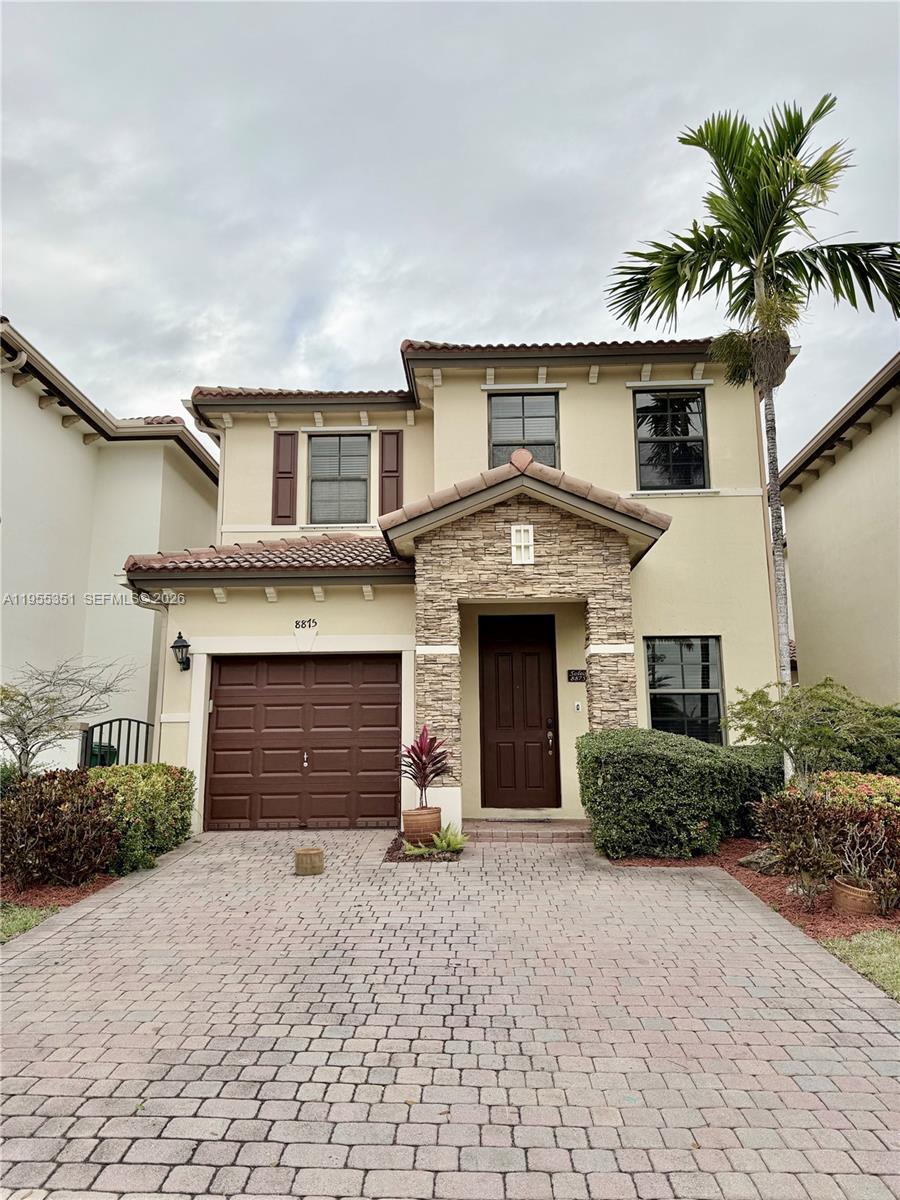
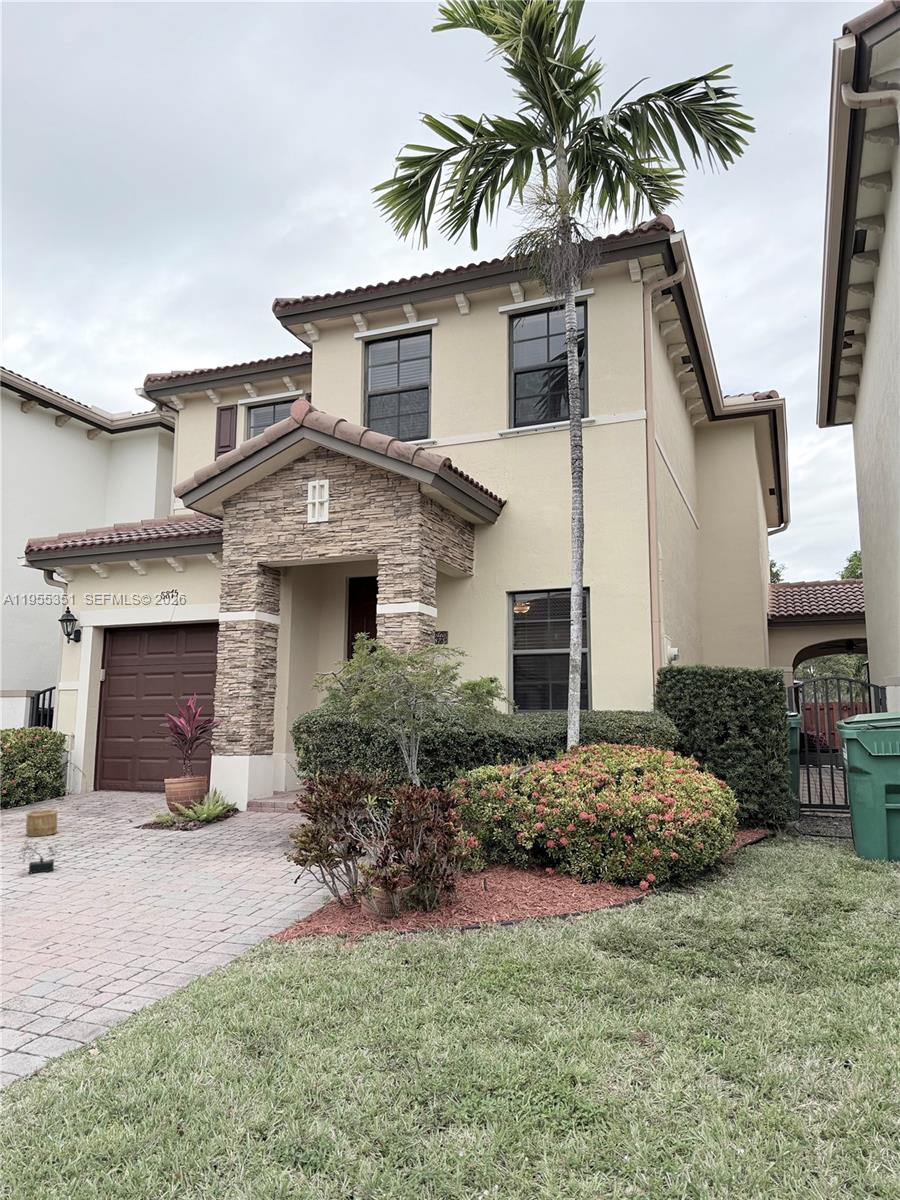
decorative plant: none [445,861,475,892] -> present [21,841,60,873]

